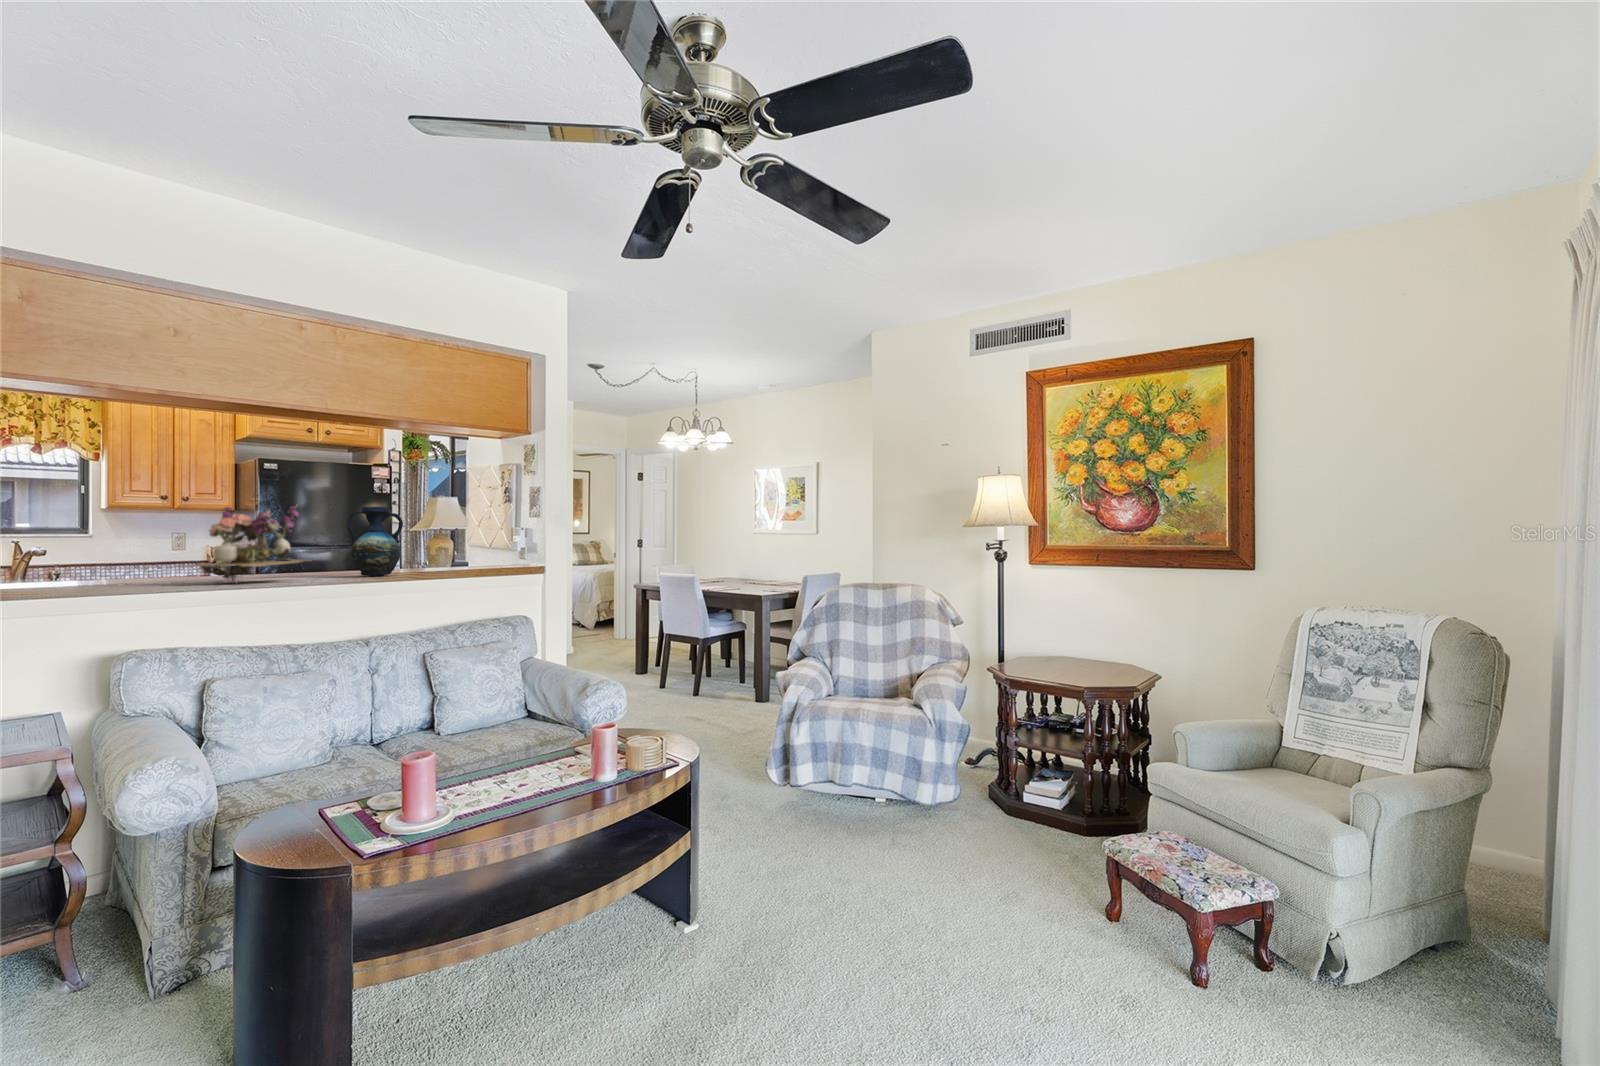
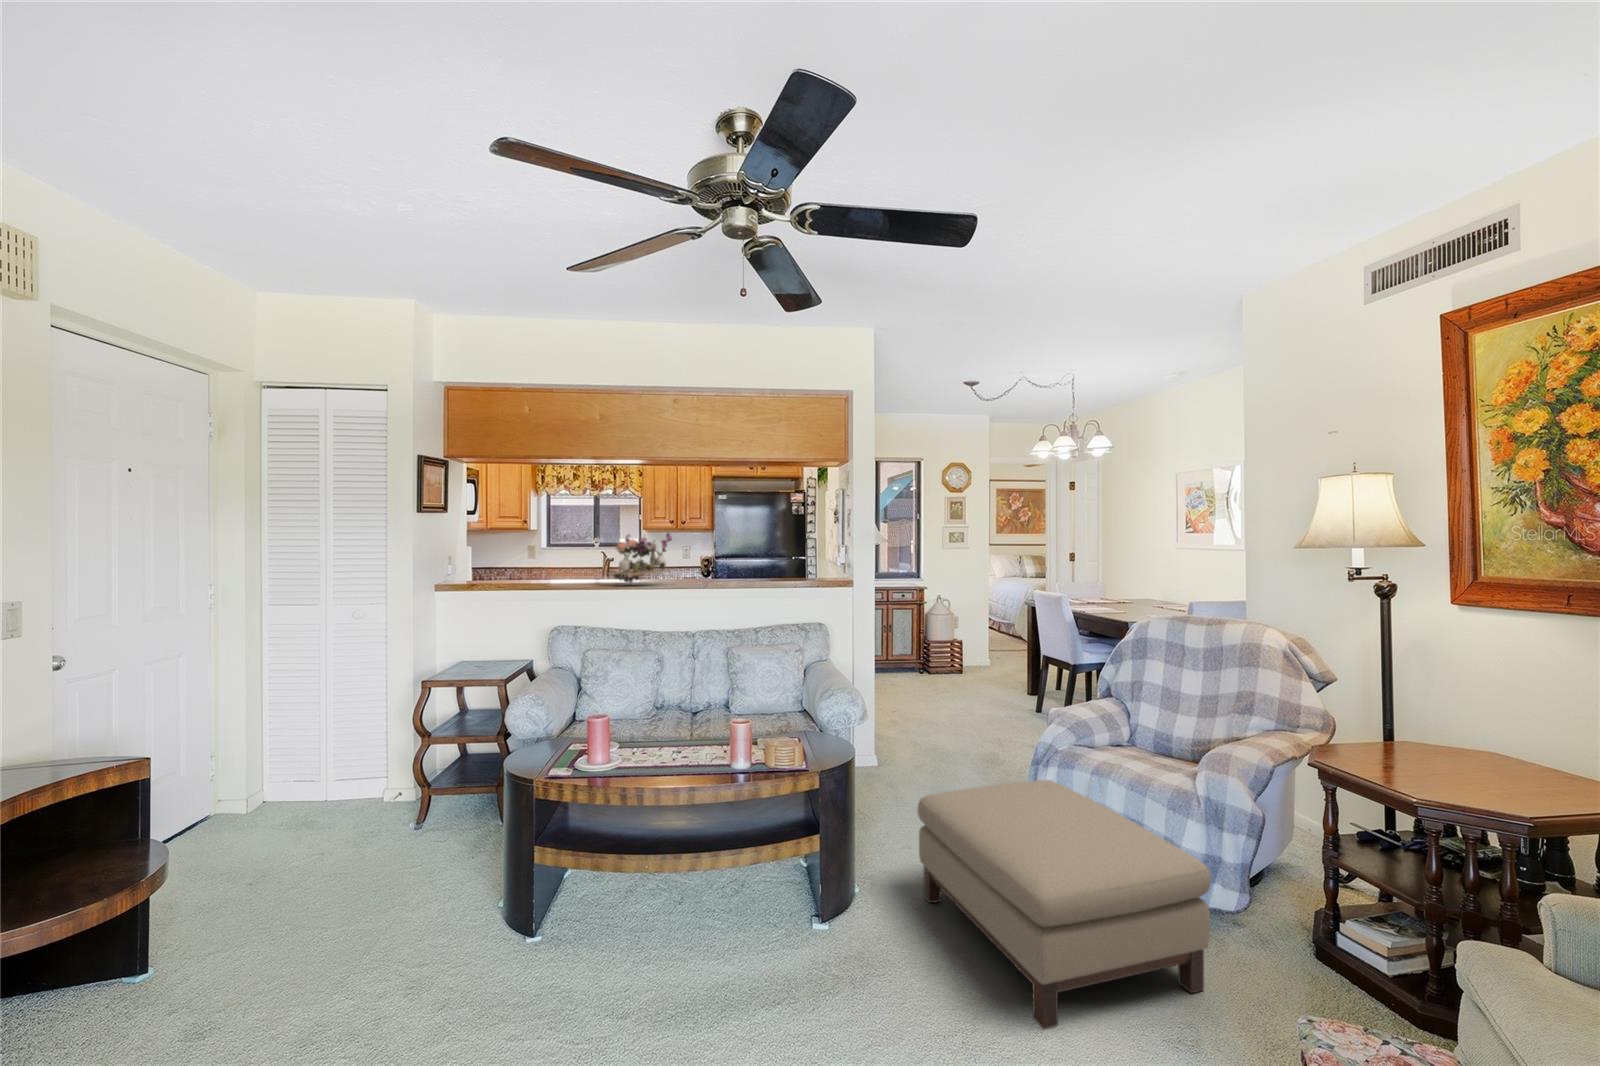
vase: present [347,507,403,576] -> none [699,532,734,584]
ottoman: none [751,731,993,920] -> present [918,780,1211,1029]

